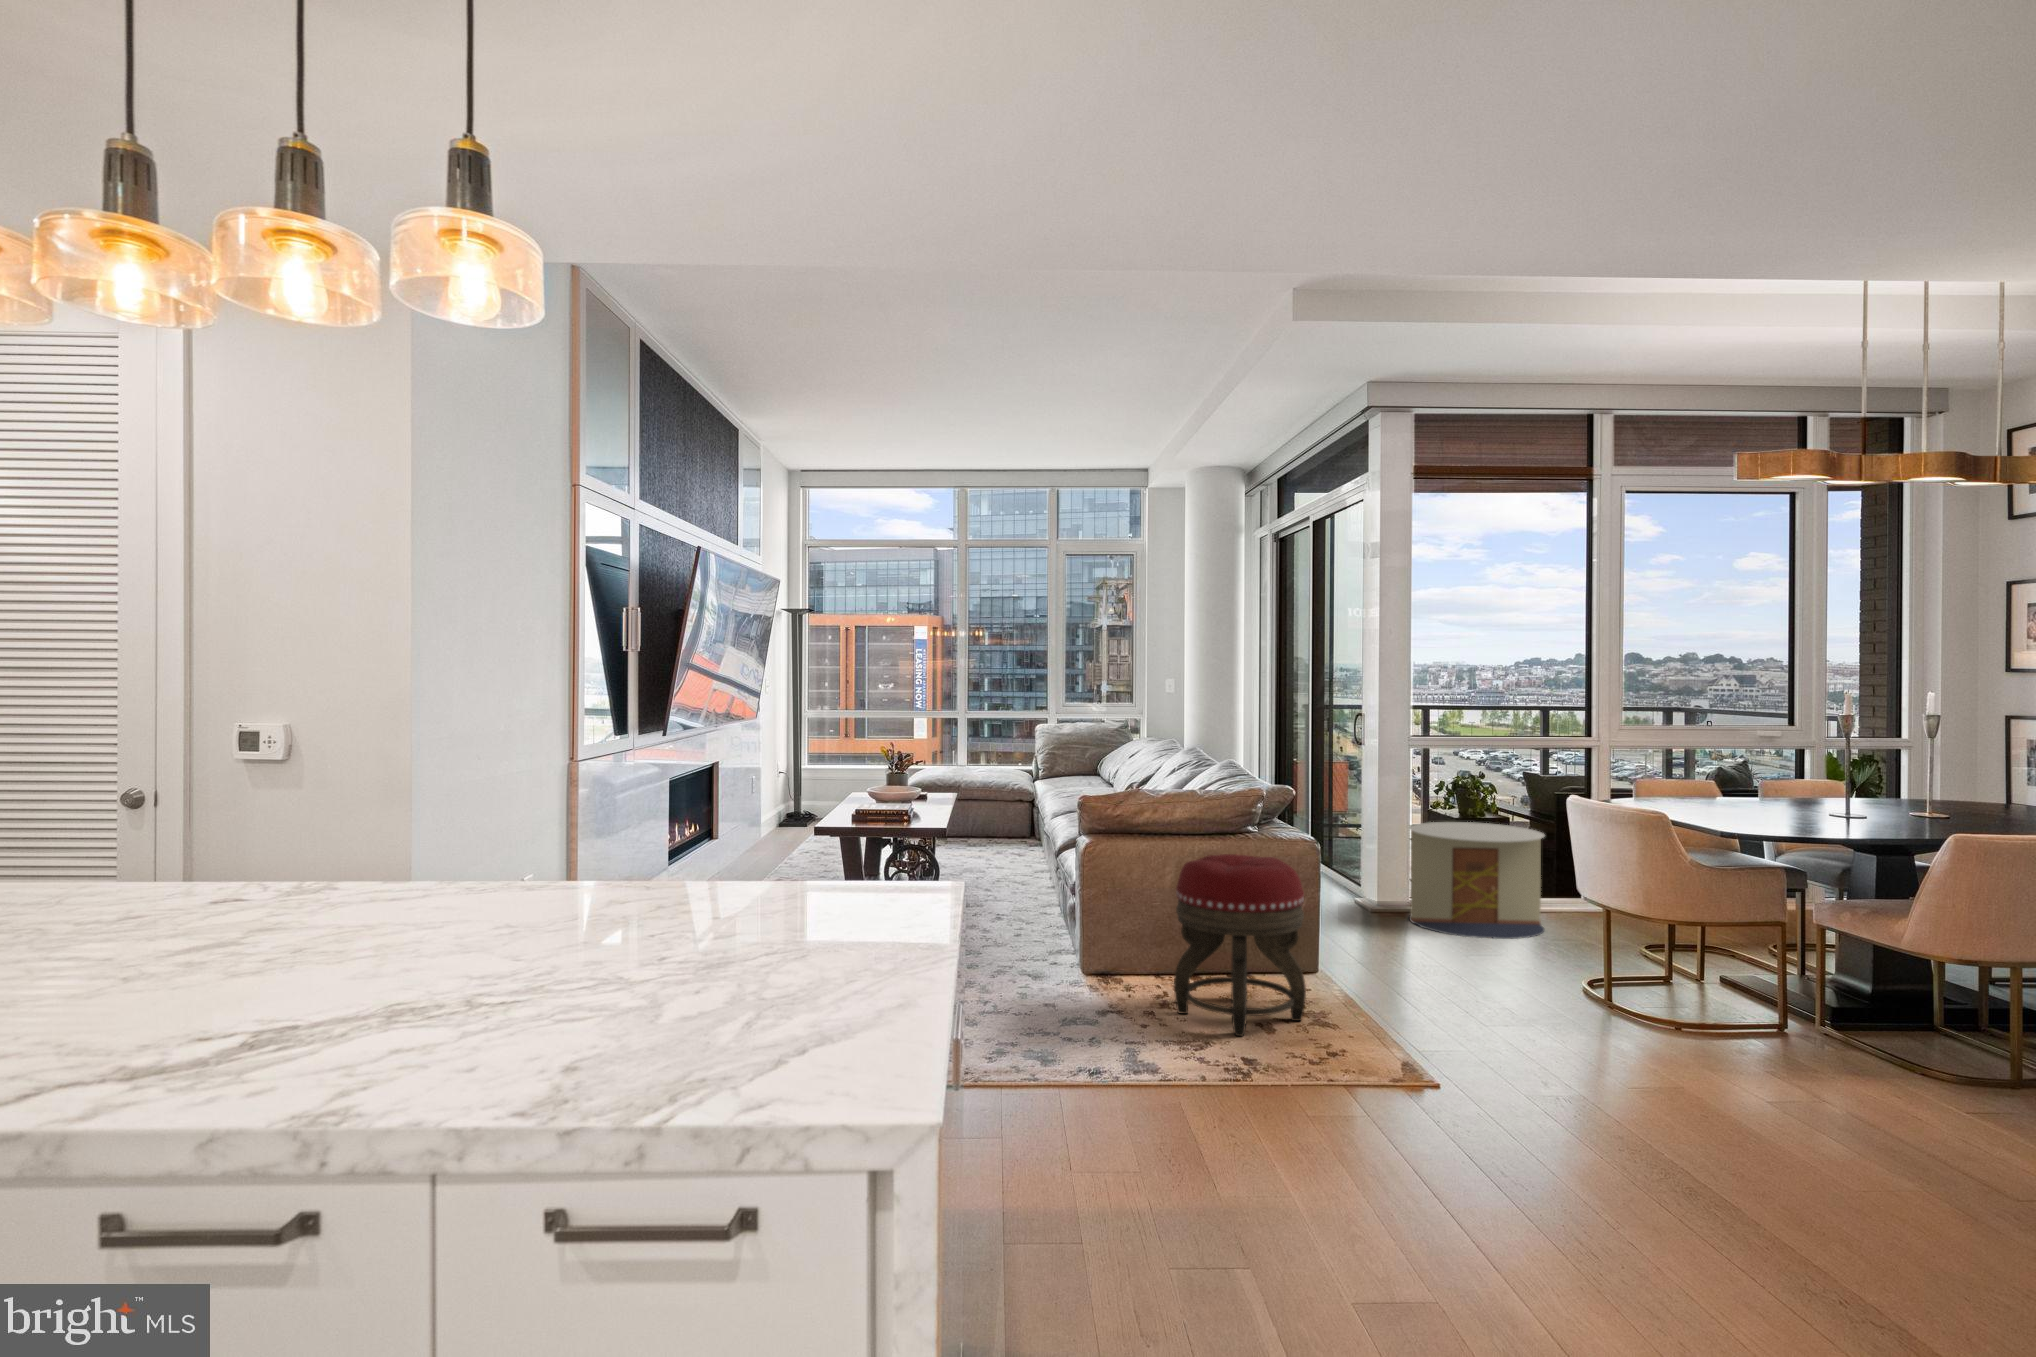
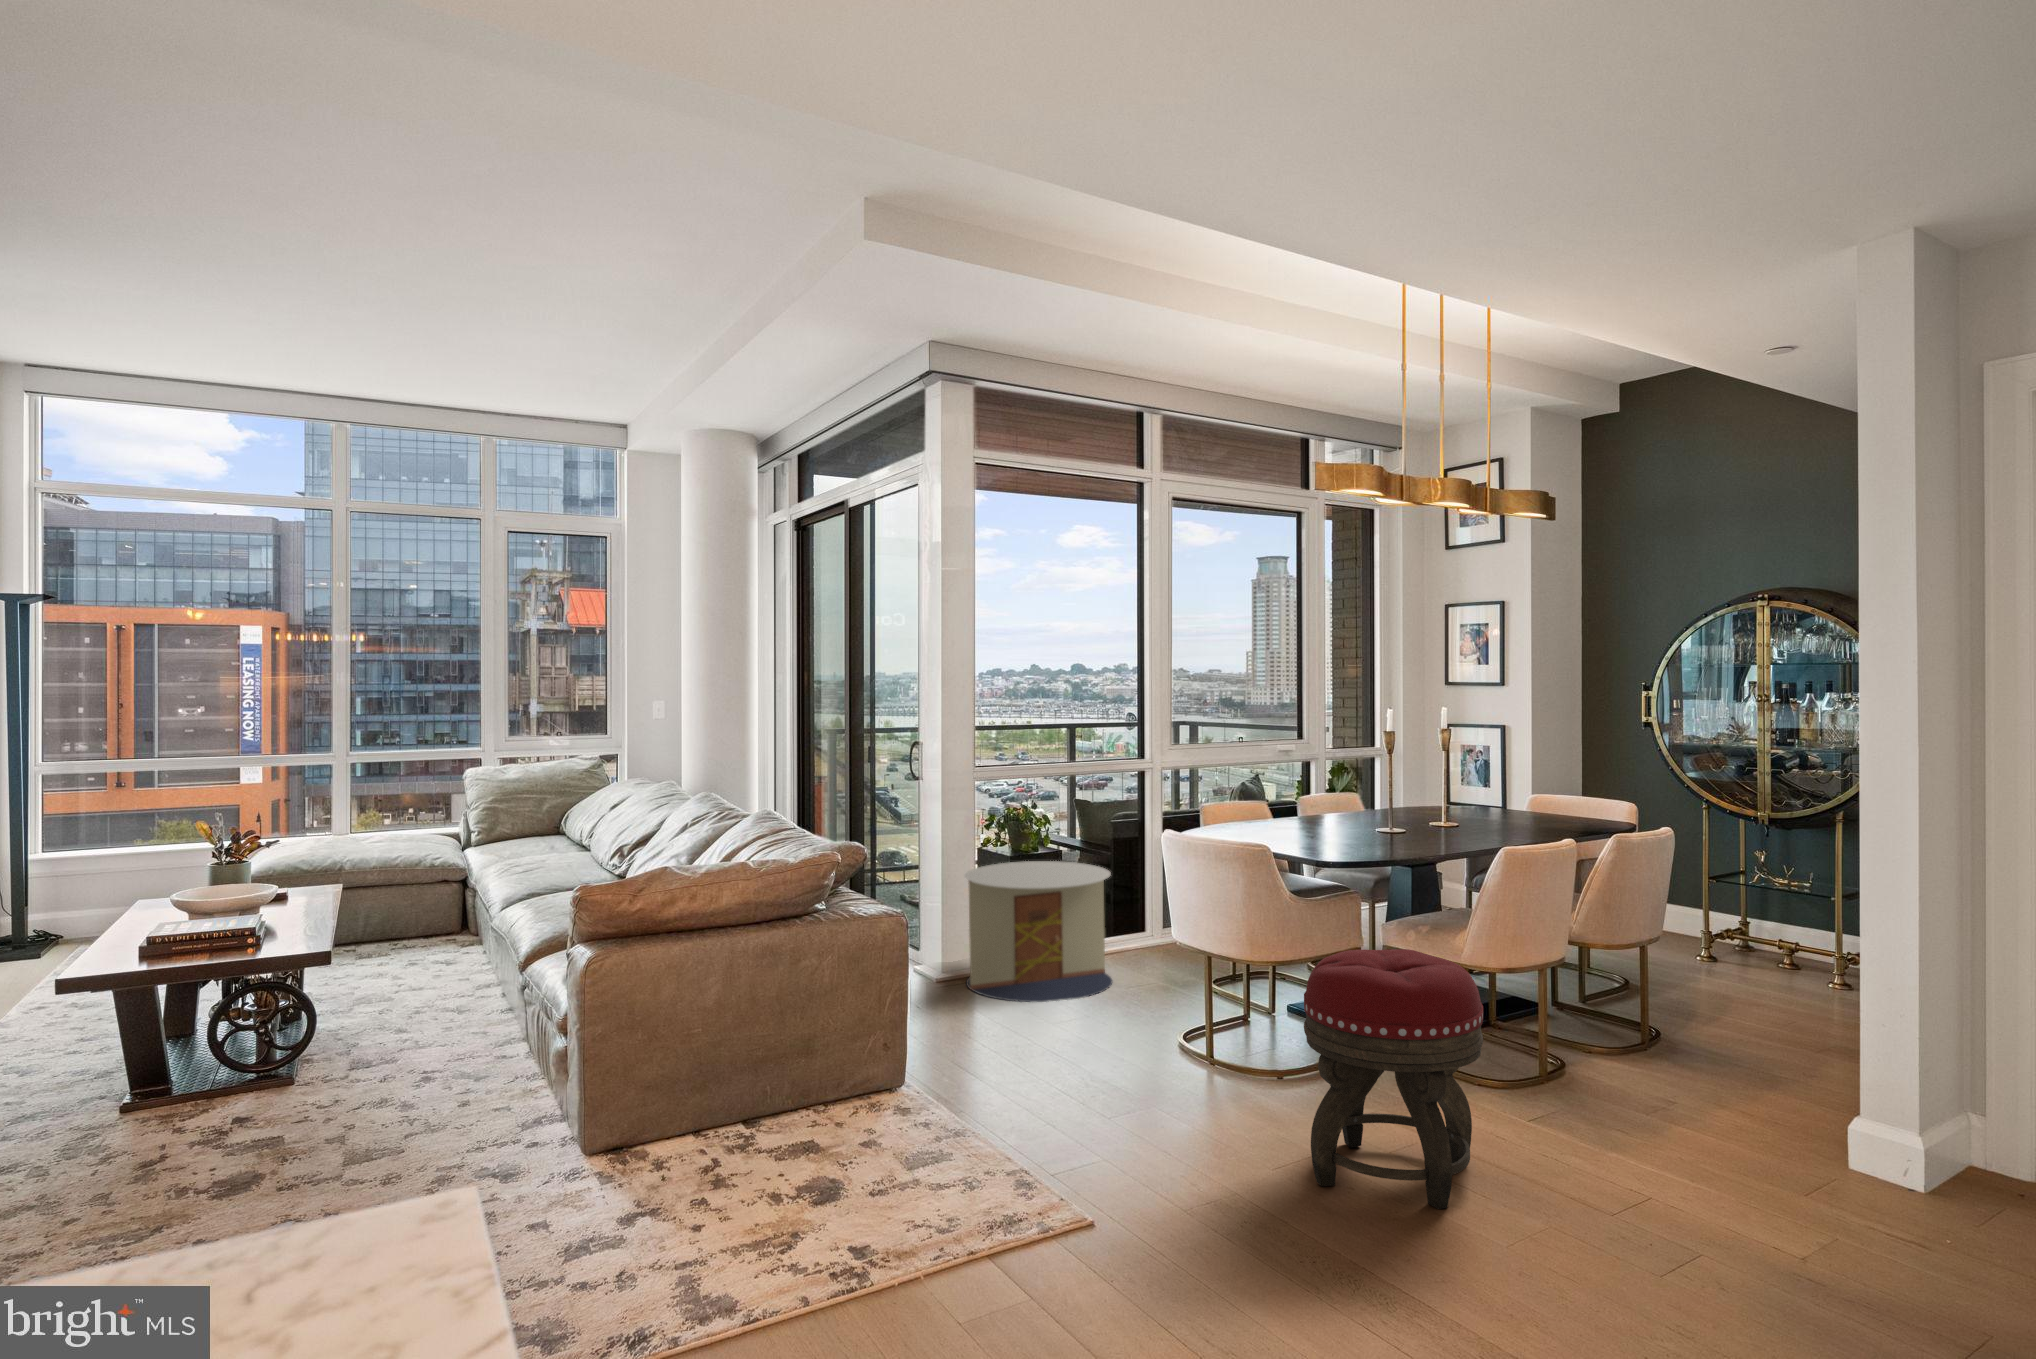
footstool: present [1174,854,1306,1036] -> present [1304,949,1483,1209]

